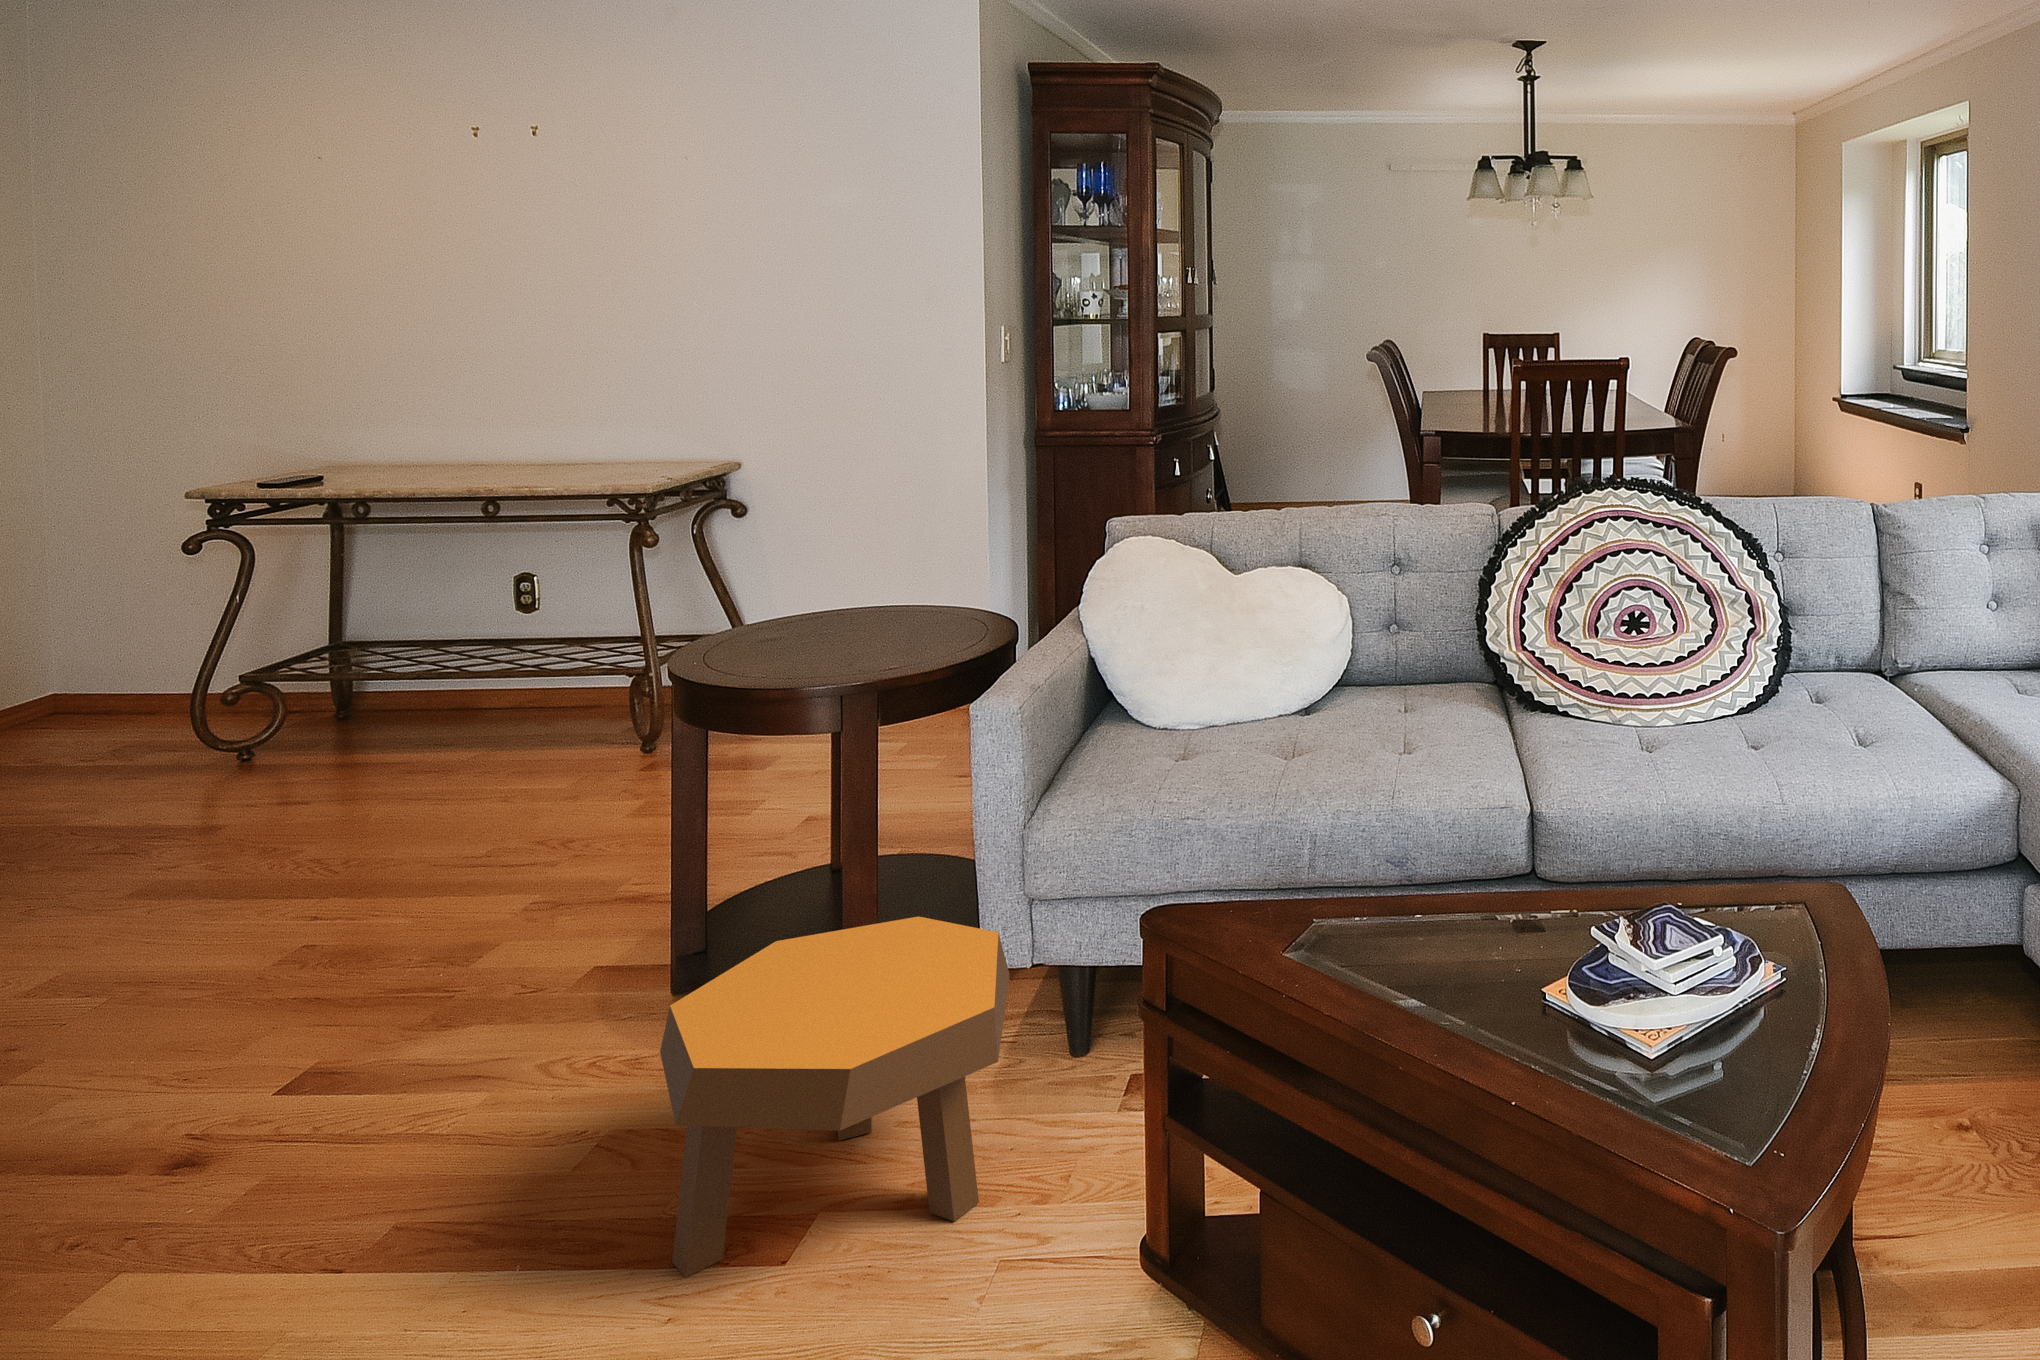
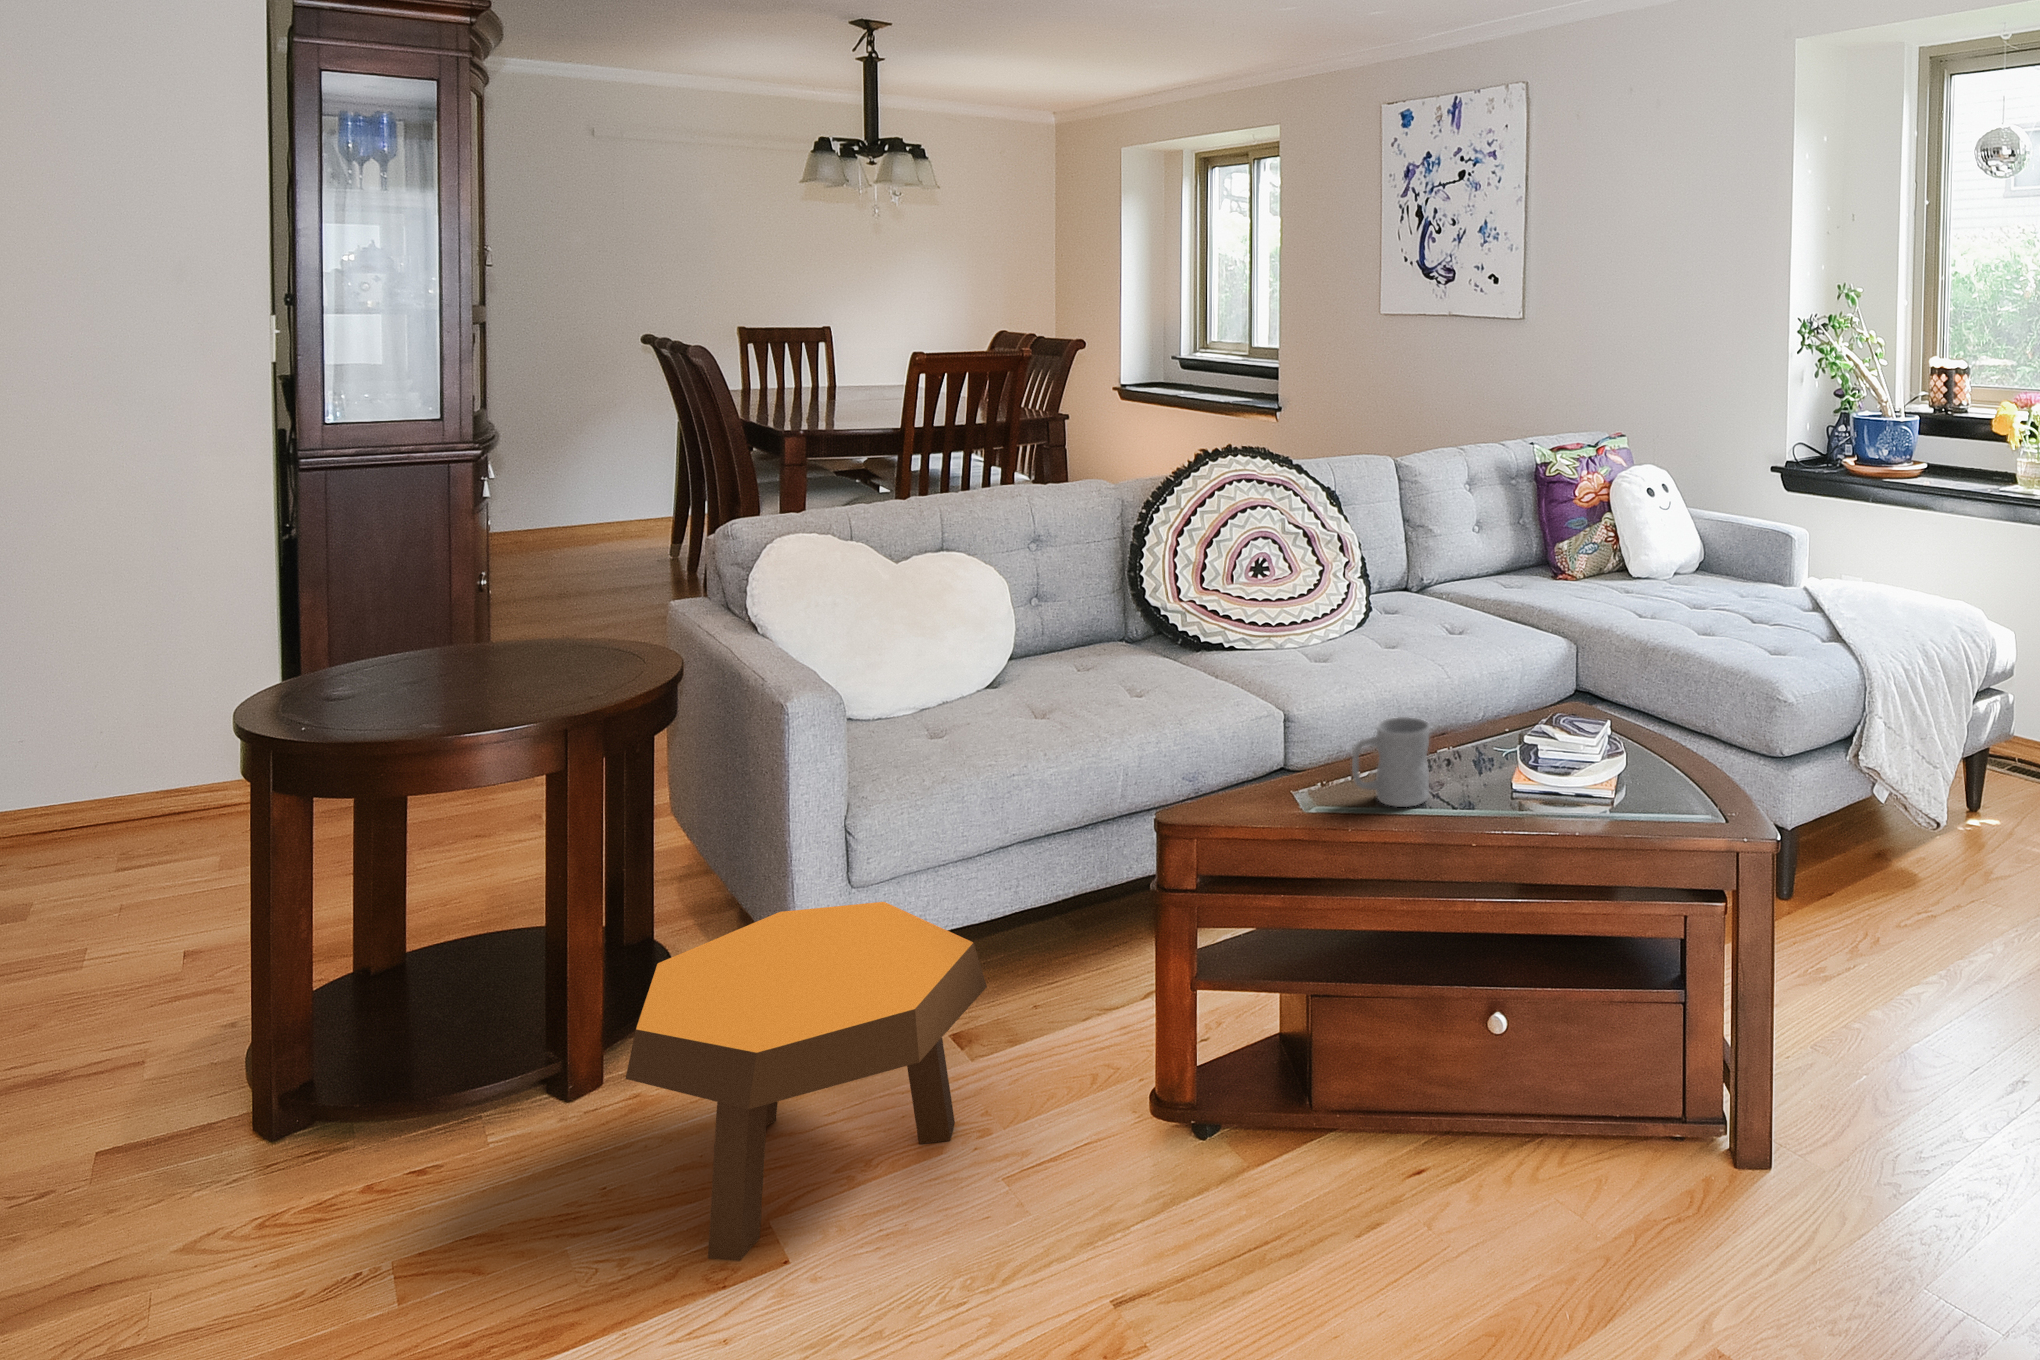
mug: none [1379,857,1476,987] -> present [1352,717,1429,807]

